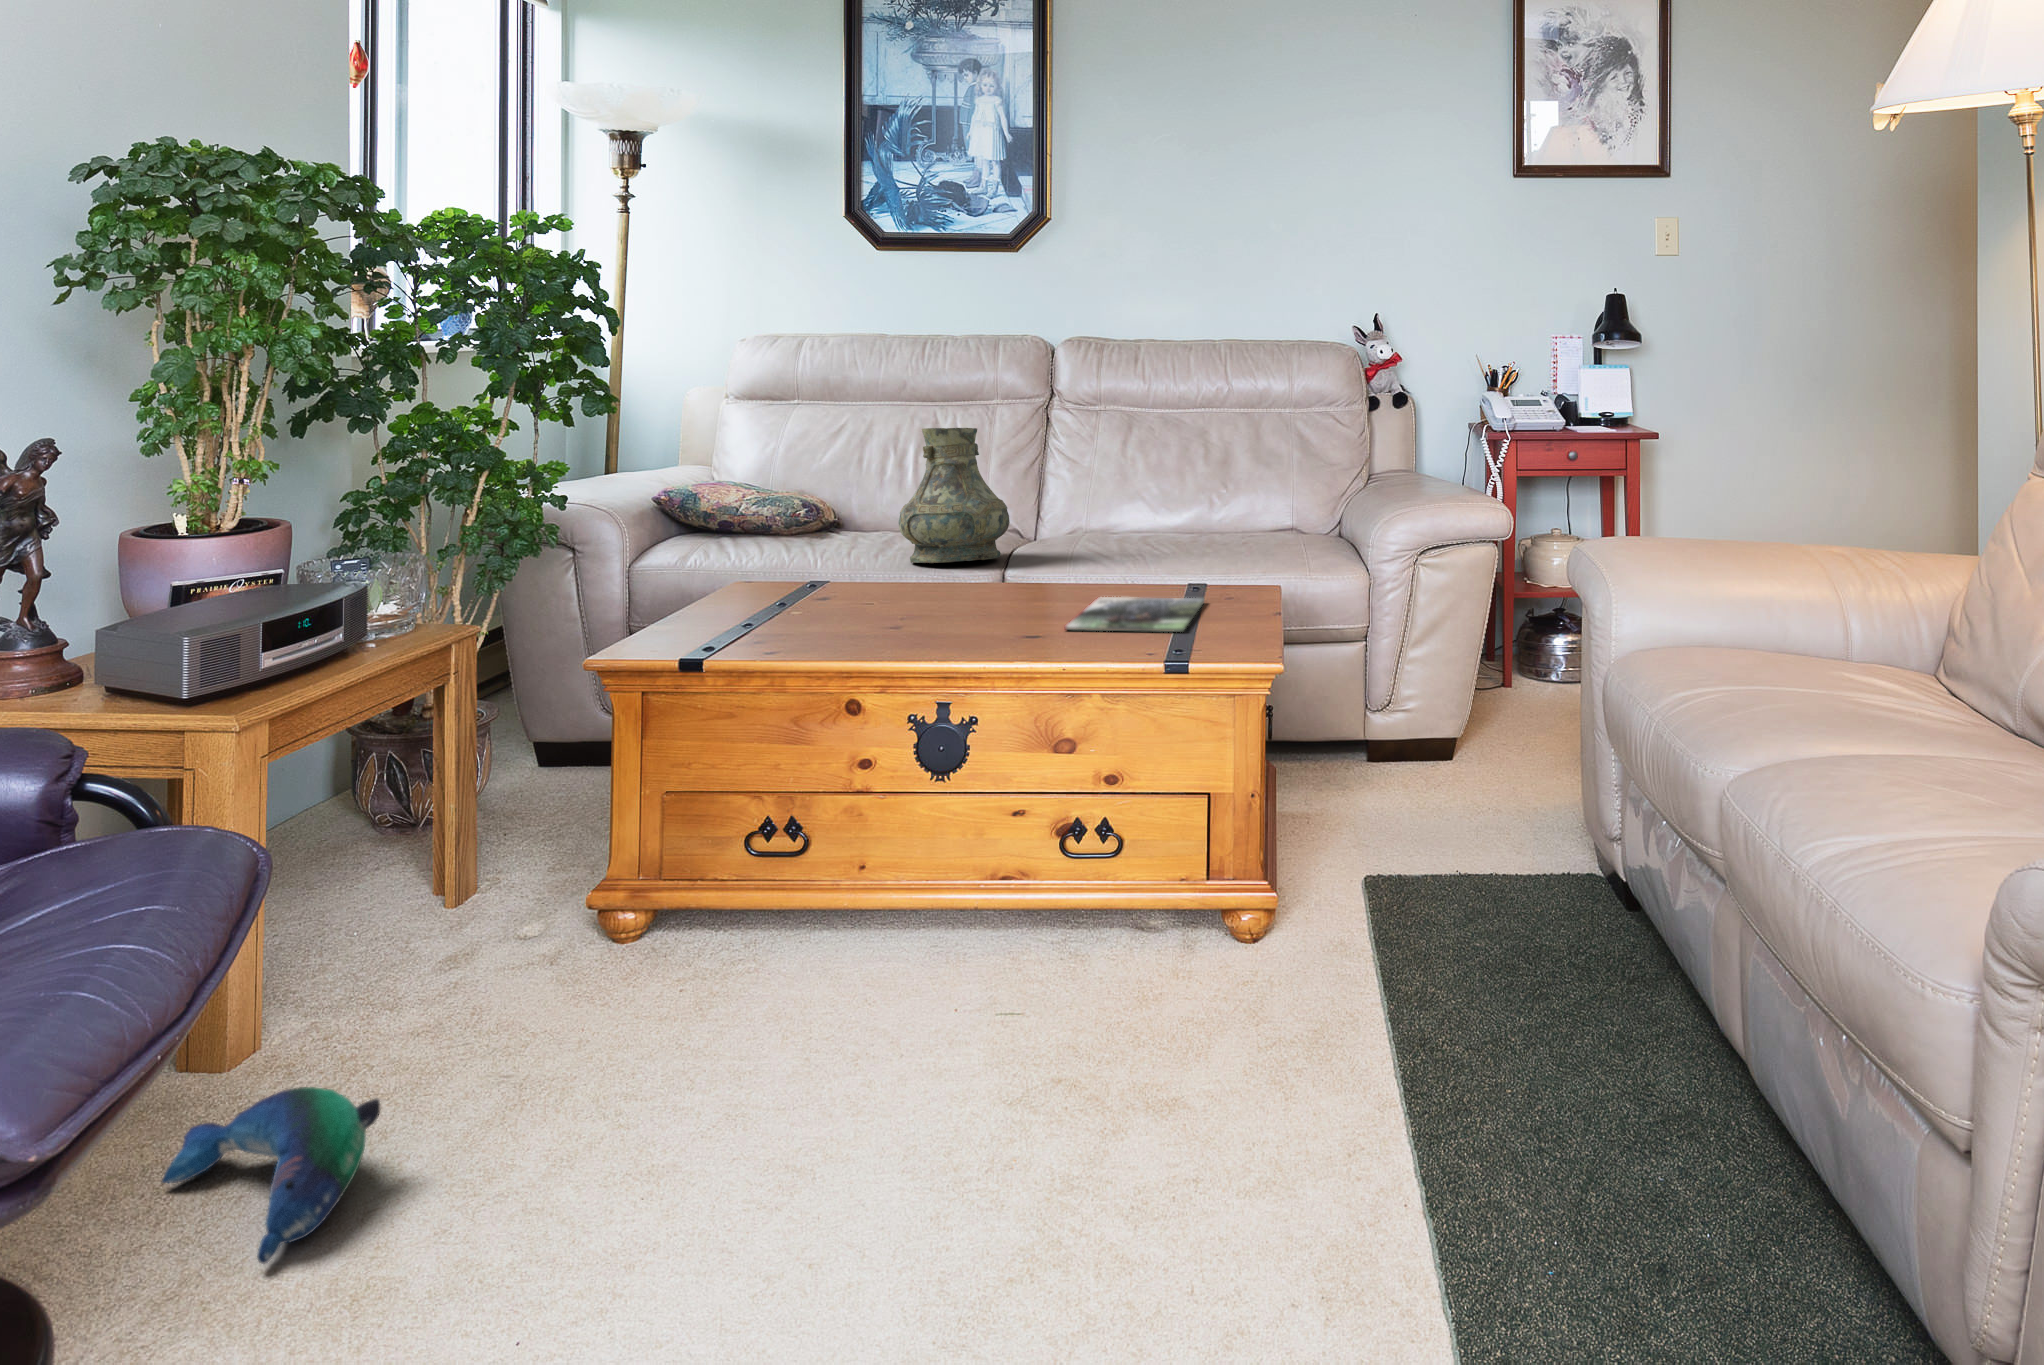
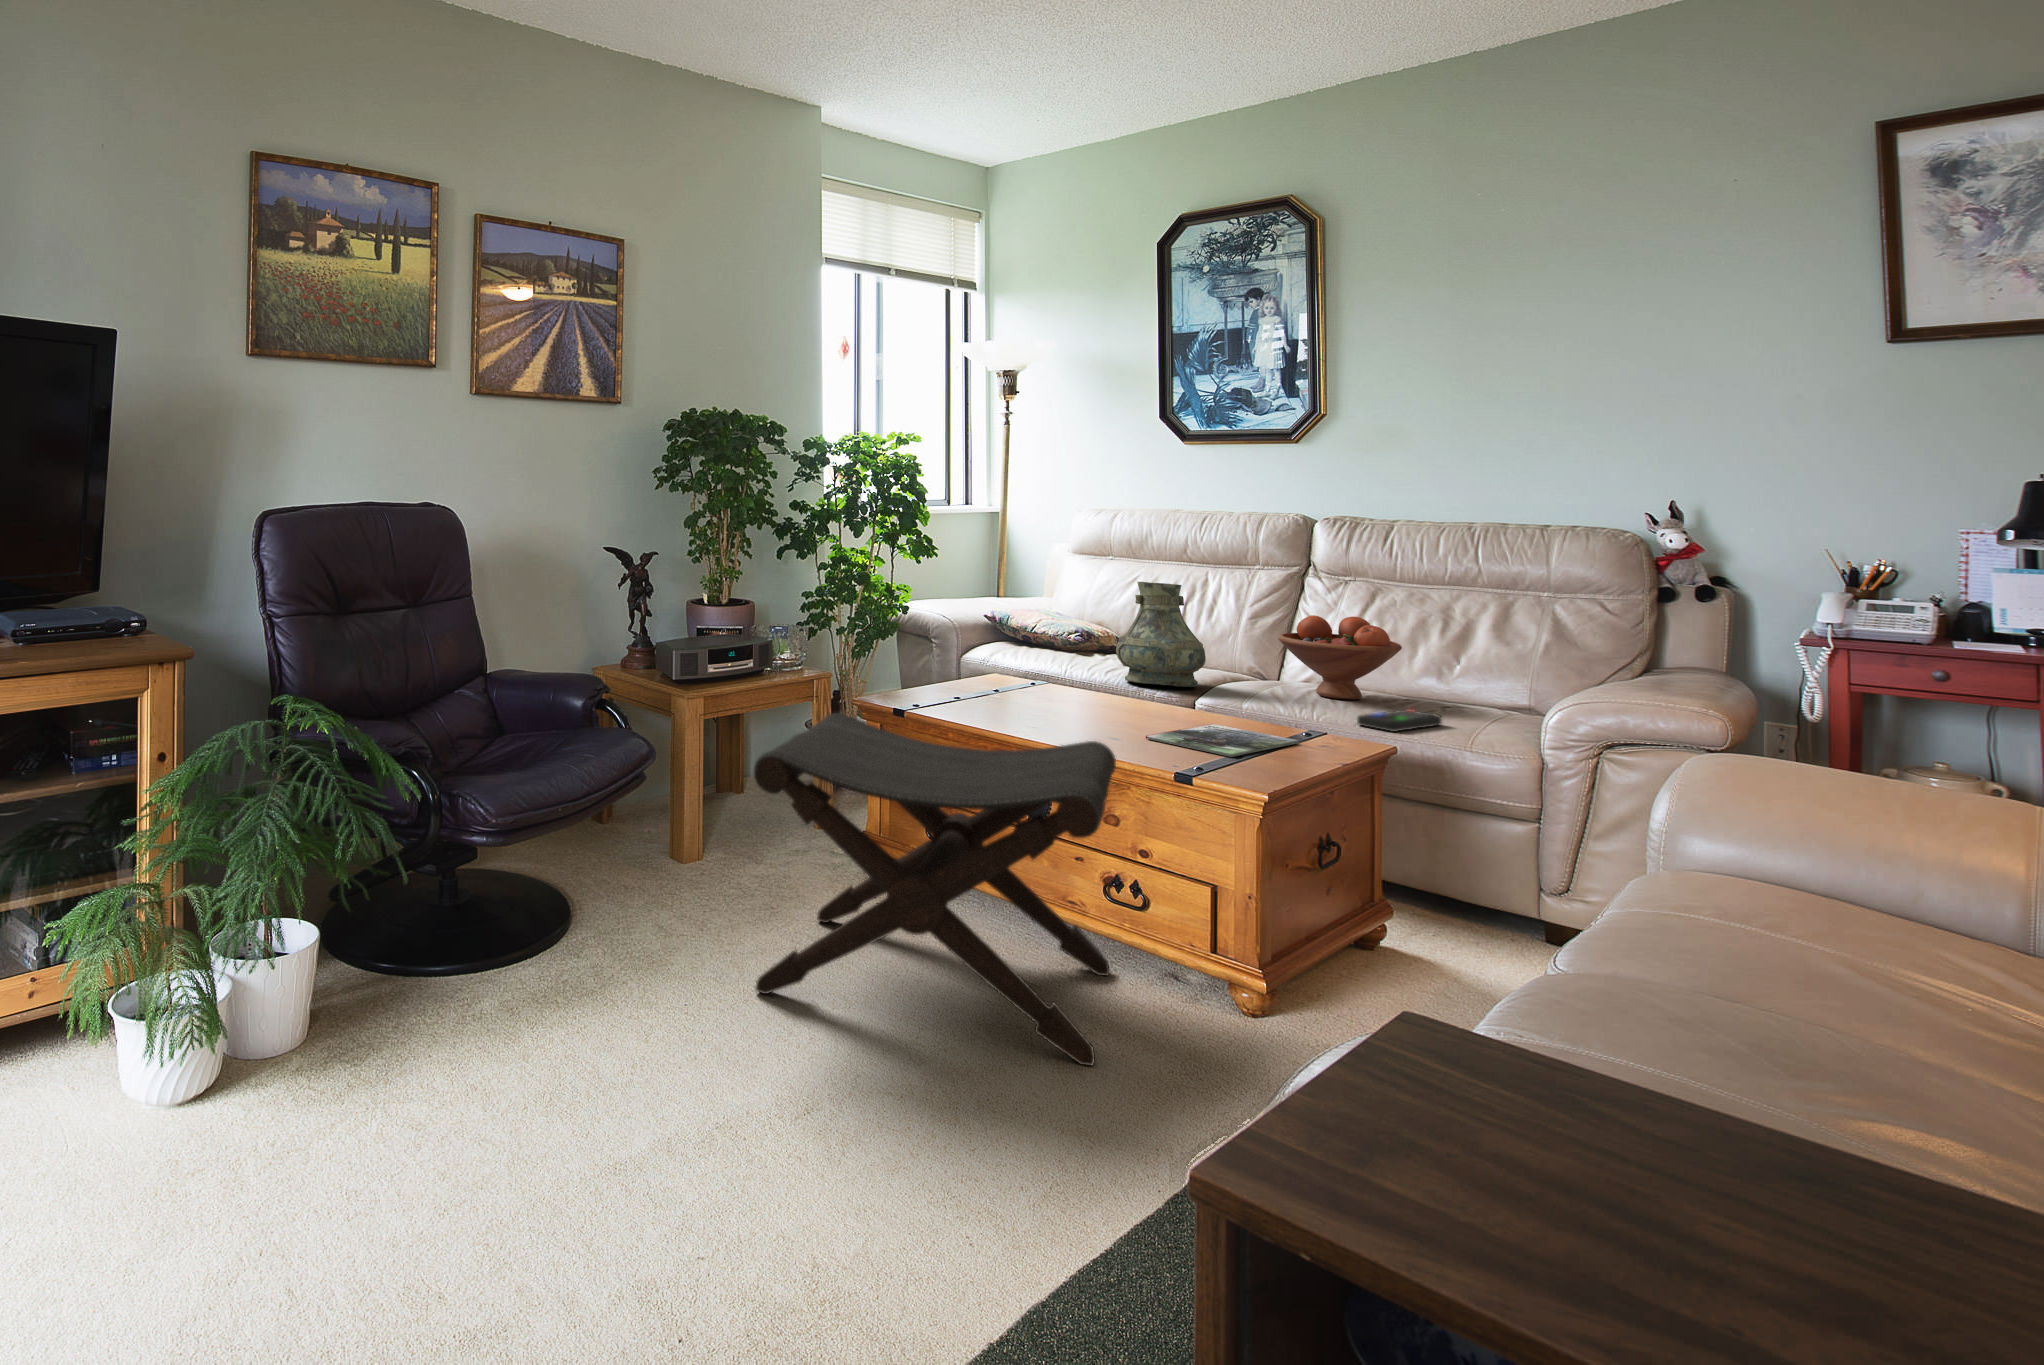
fruit bowl: none [1075,451,1200,547] -> present [1278,615,1402,700]
remote control: none [1209,546,1268,572] -> present [1357,709,1442,732]
footstool: none [598,646,1197,1239] -> present [754,713,1116,1066]
plush toy: present [162,1087,380,1264] -> none [626,873,698,939]

